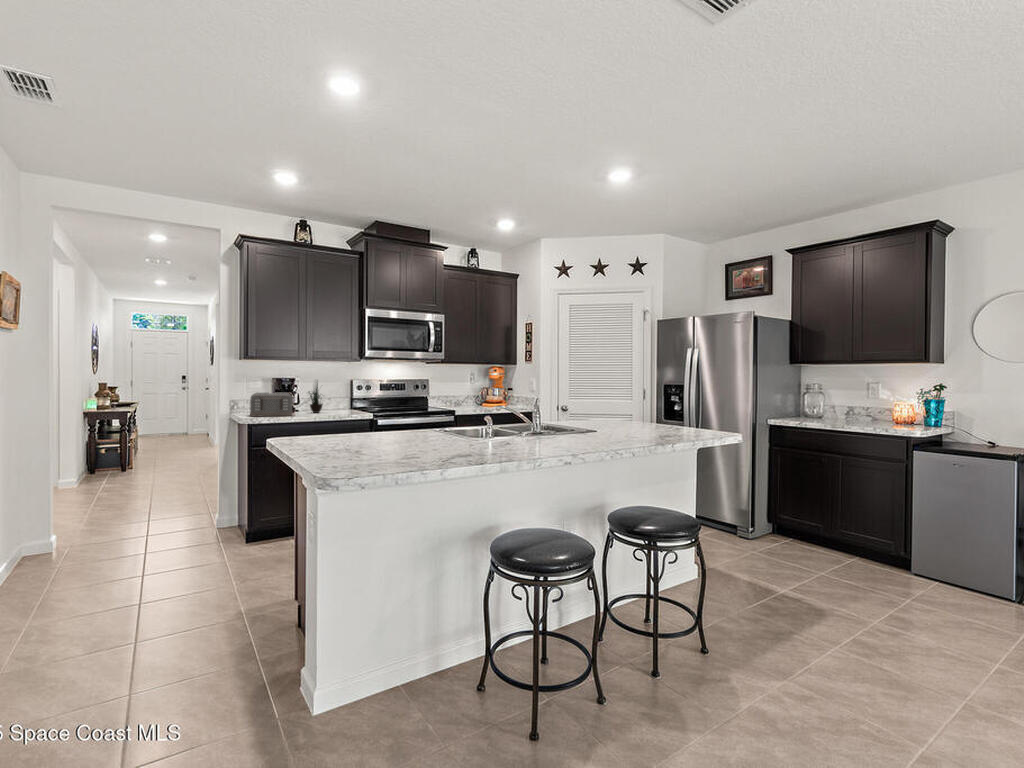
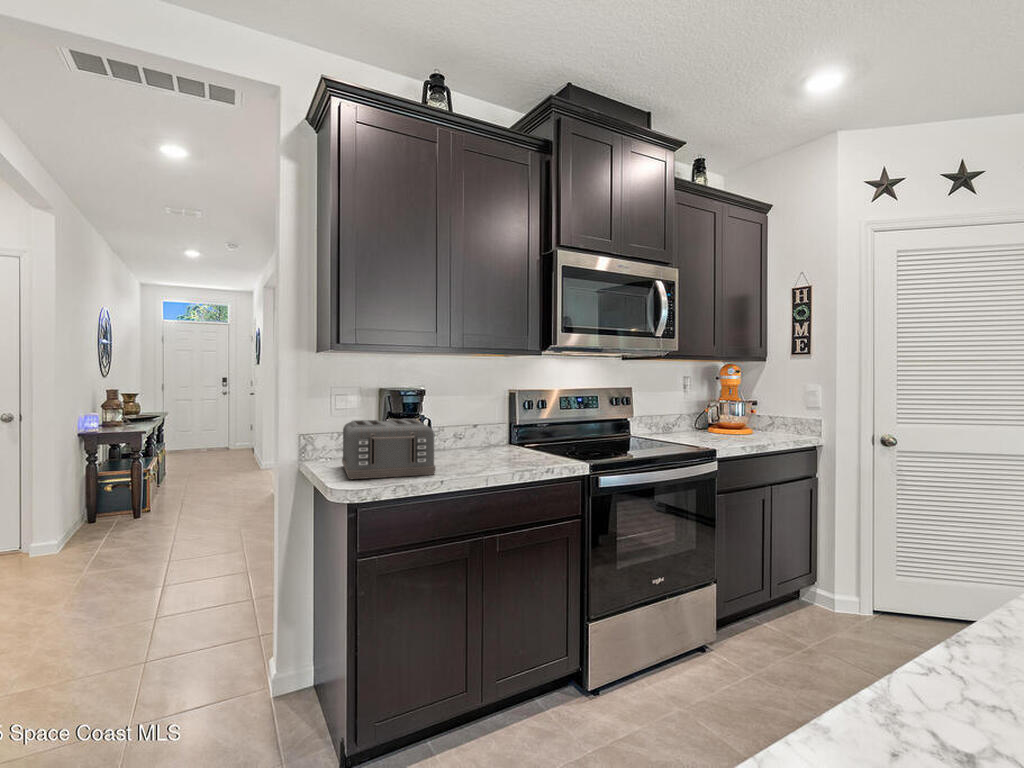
potted plant: present [308,383,322,413] -> none [440,377,483,458]

